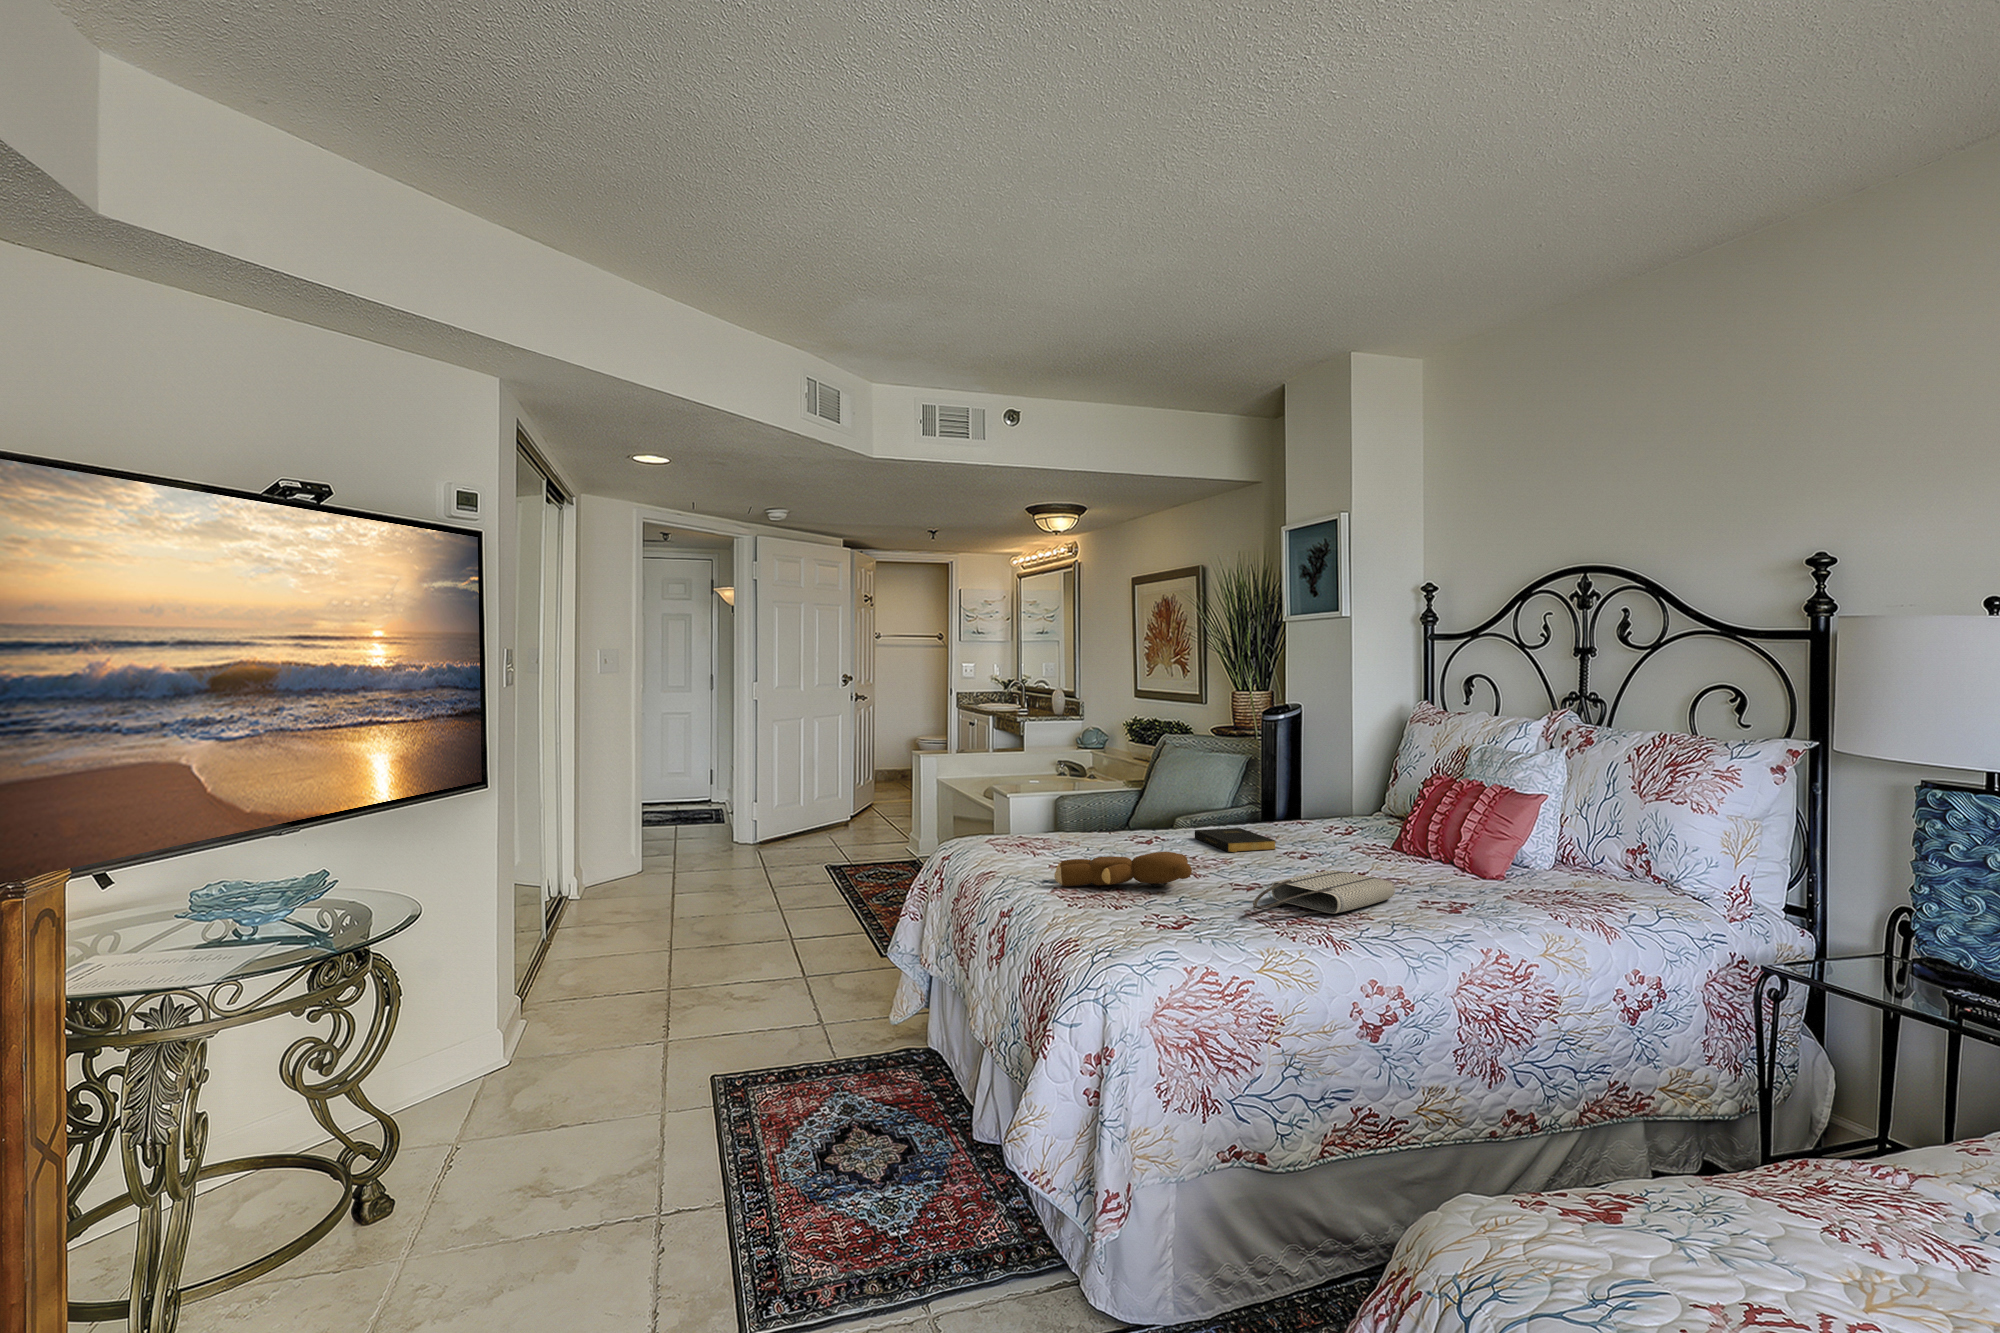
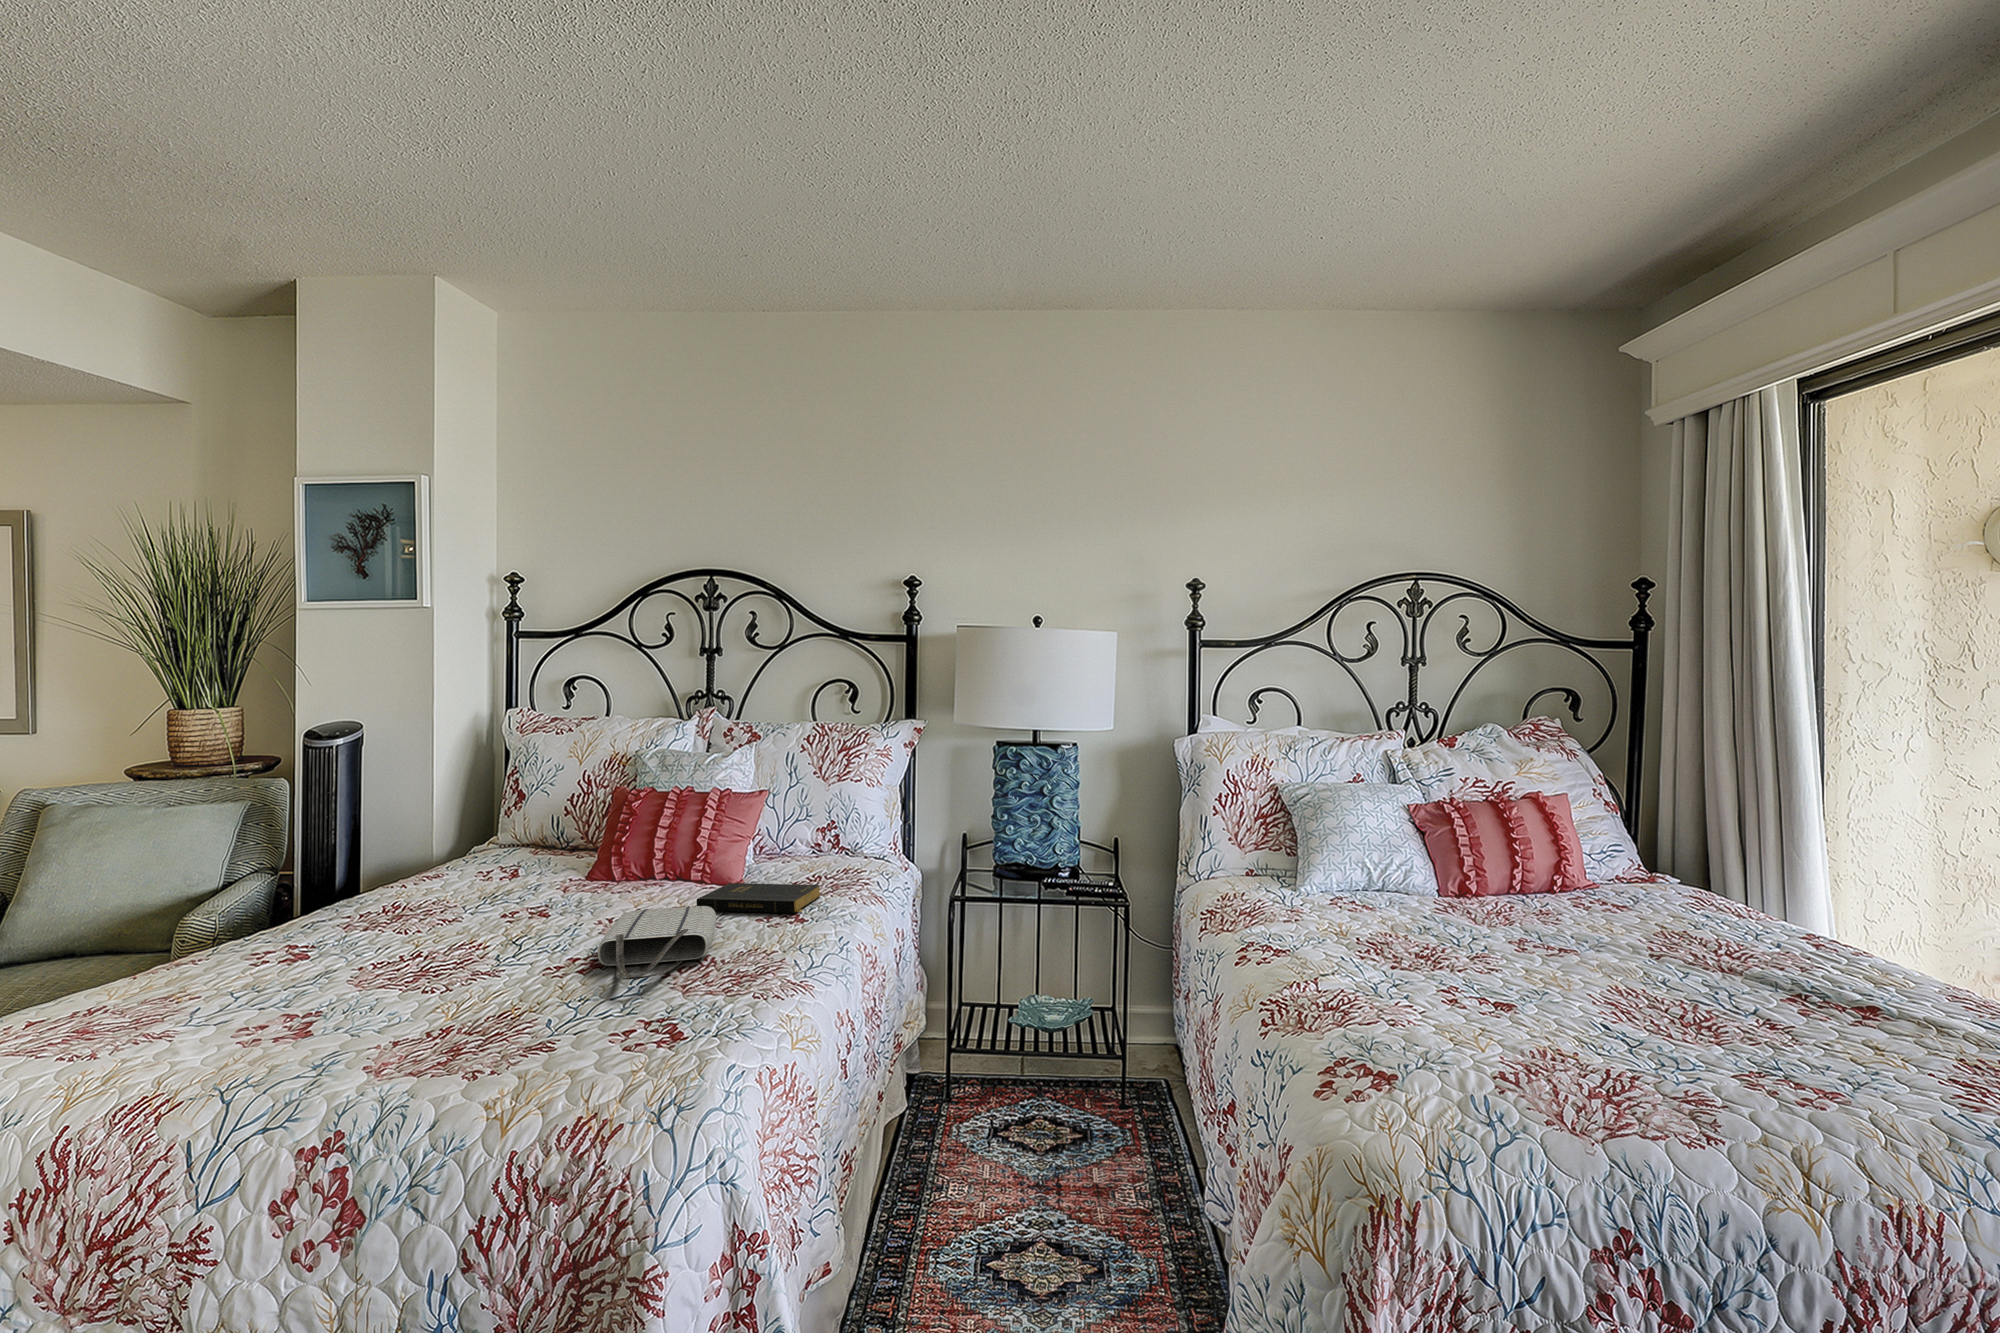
book: present [1195,828,1275,852] -> present [697,883,820,913]
teddy bear: present [1054,852,1192,887] -> none [184,944,476,1062]

